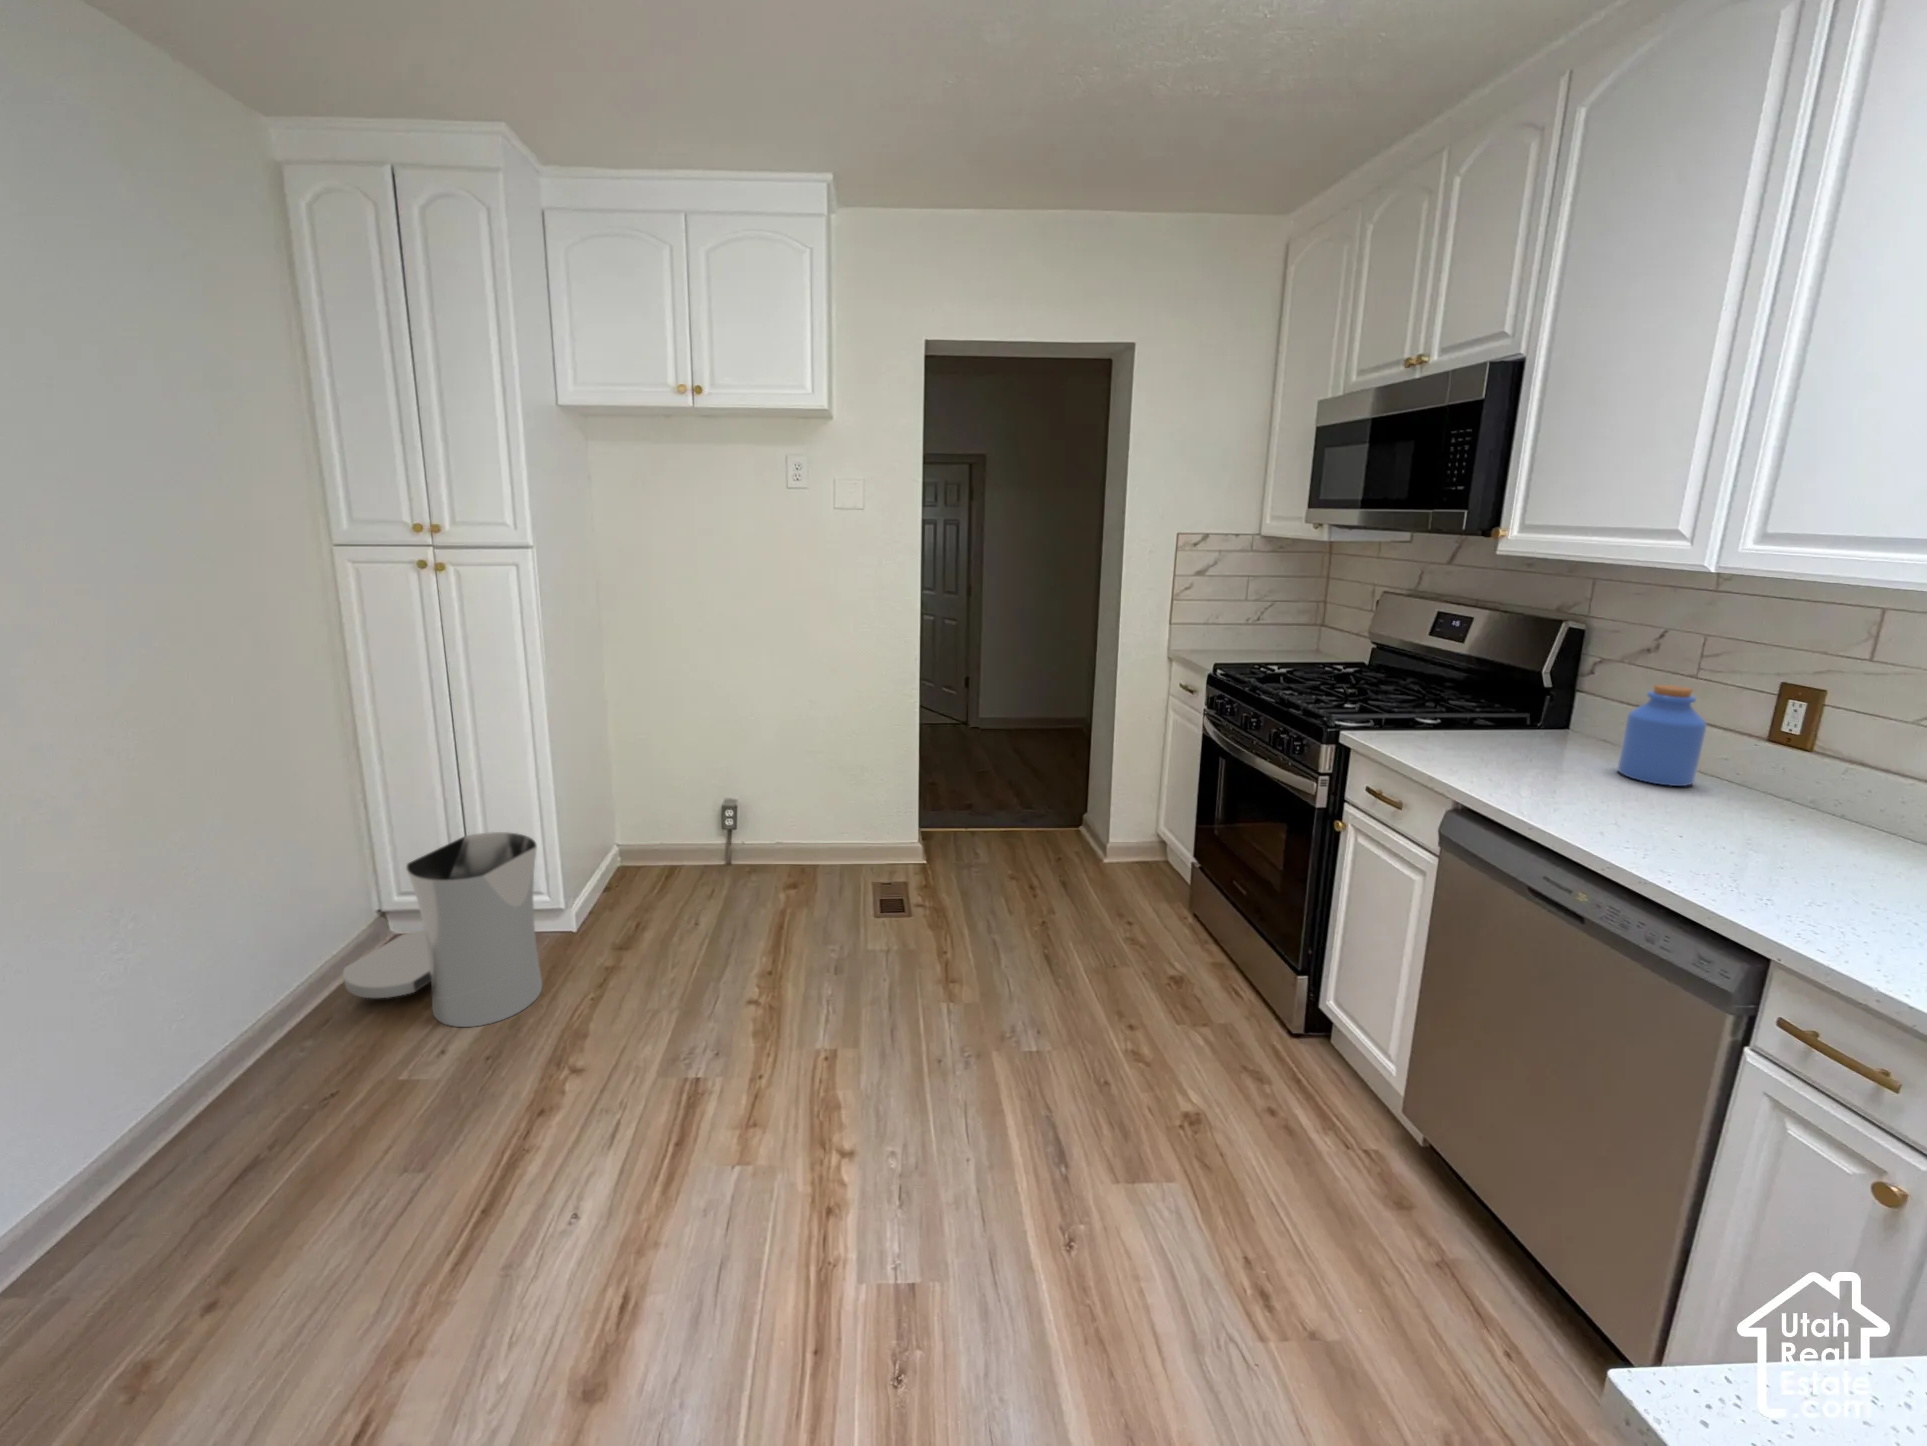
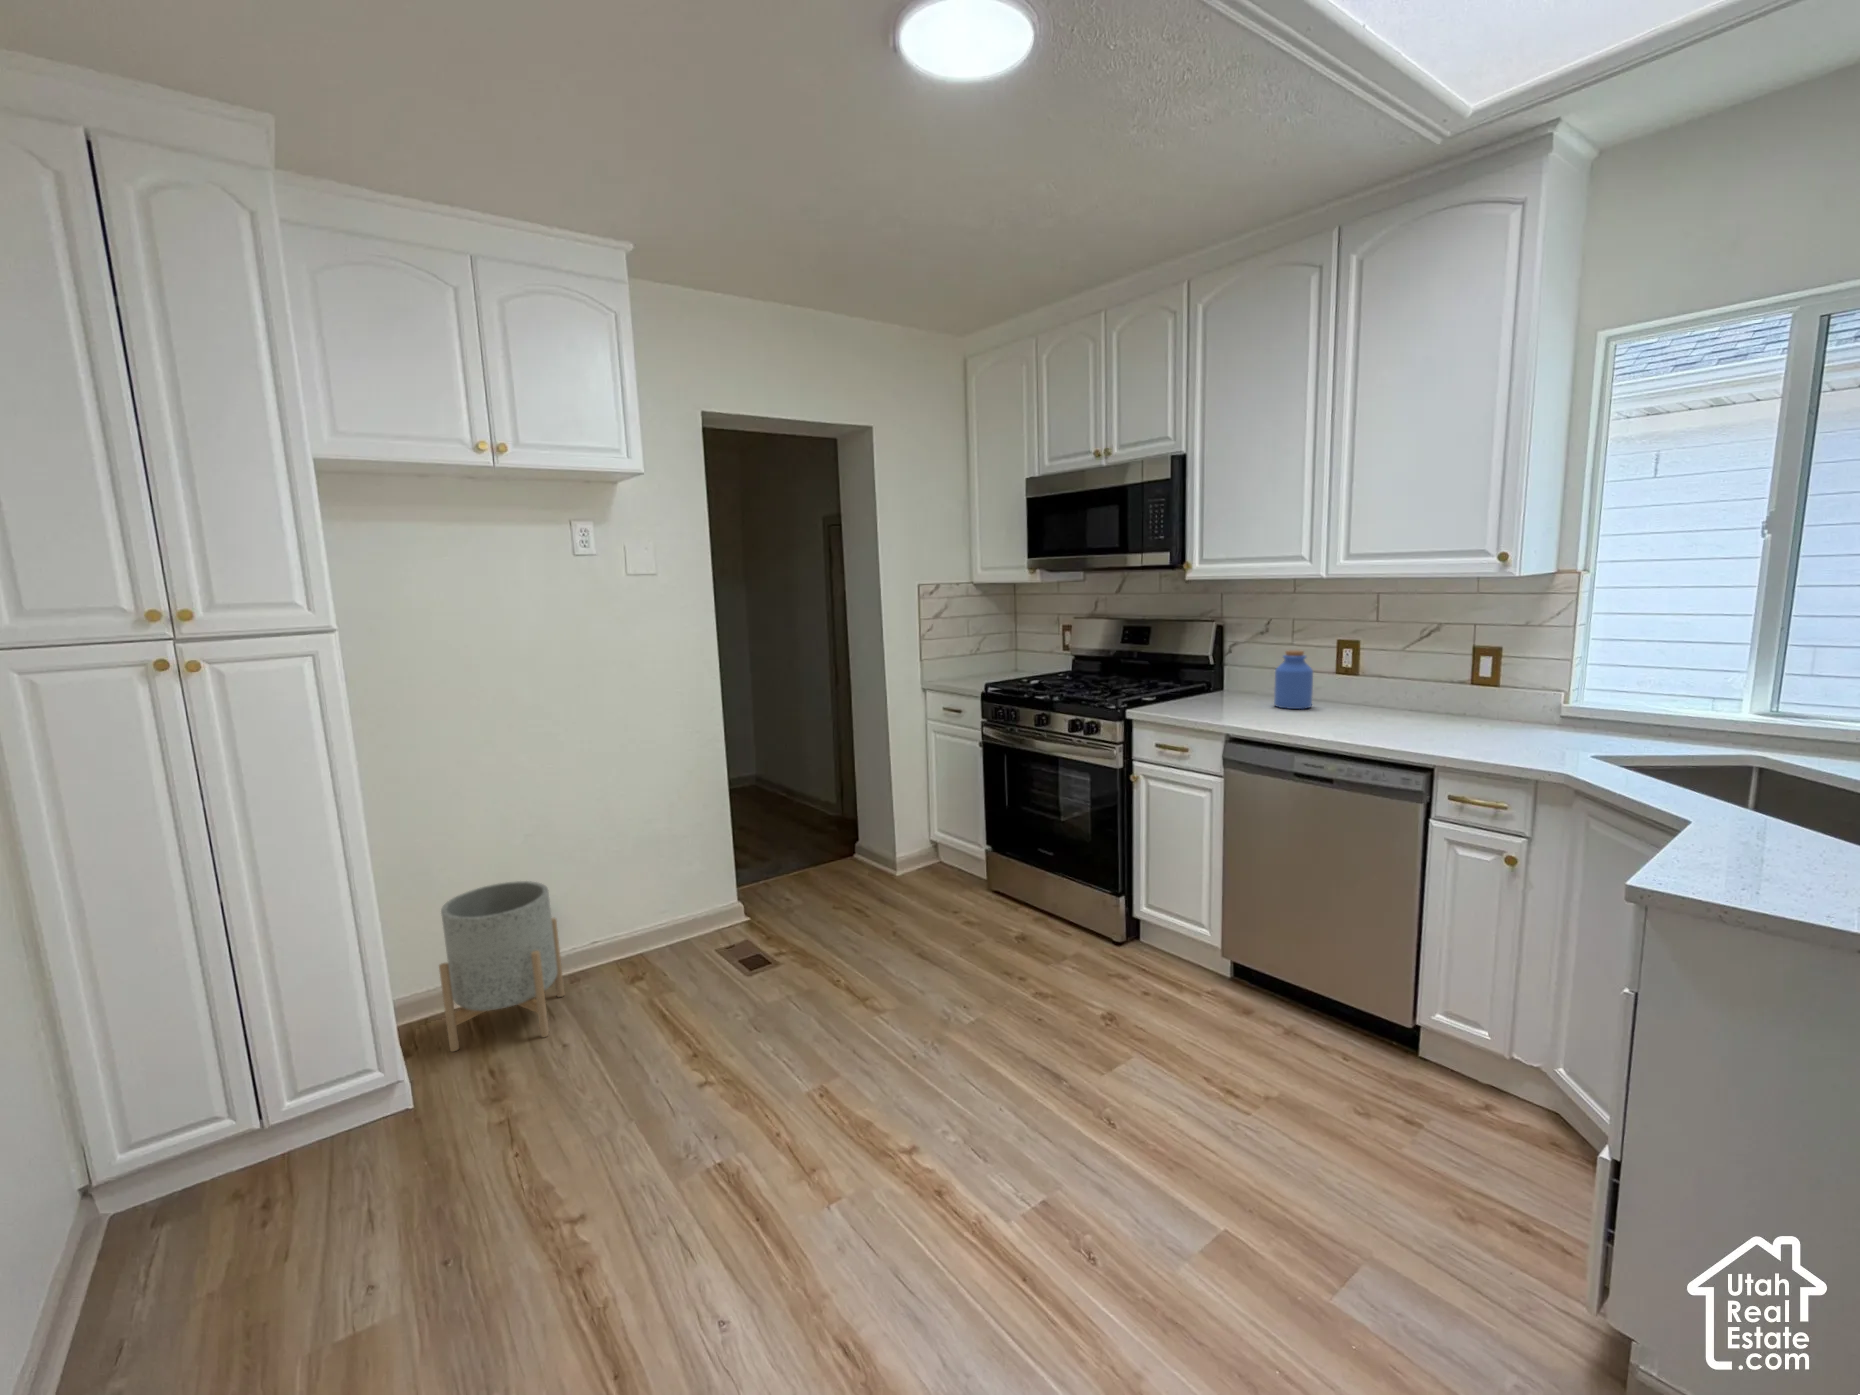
planter: none [625,772,734,913] -> present [439,881,565,1052]
trash can: present [343,832,542,1027] -> none [93,989,440,1296]

